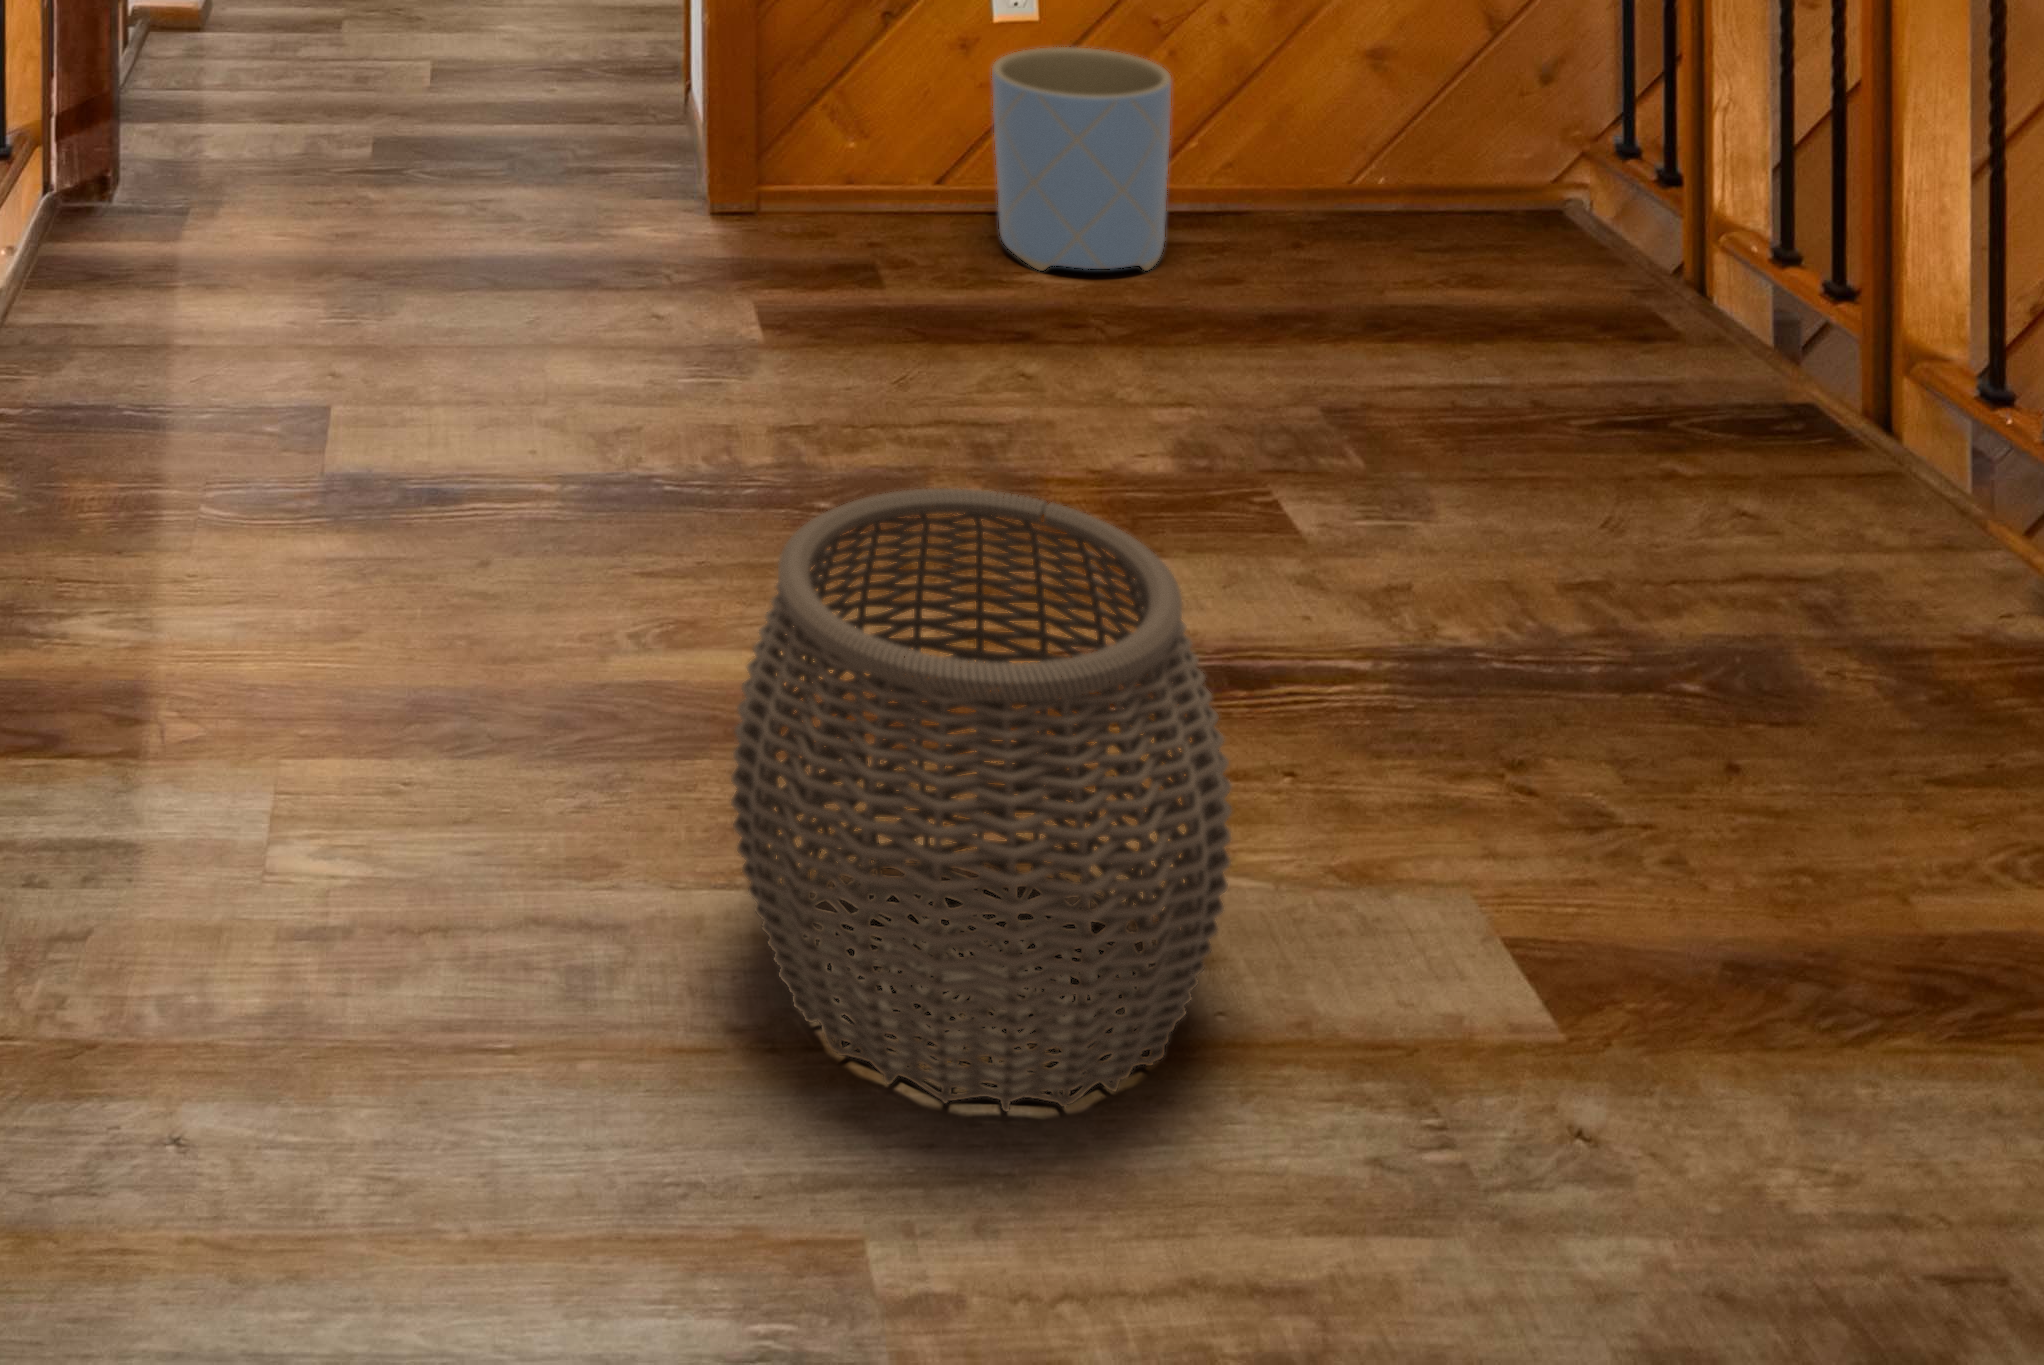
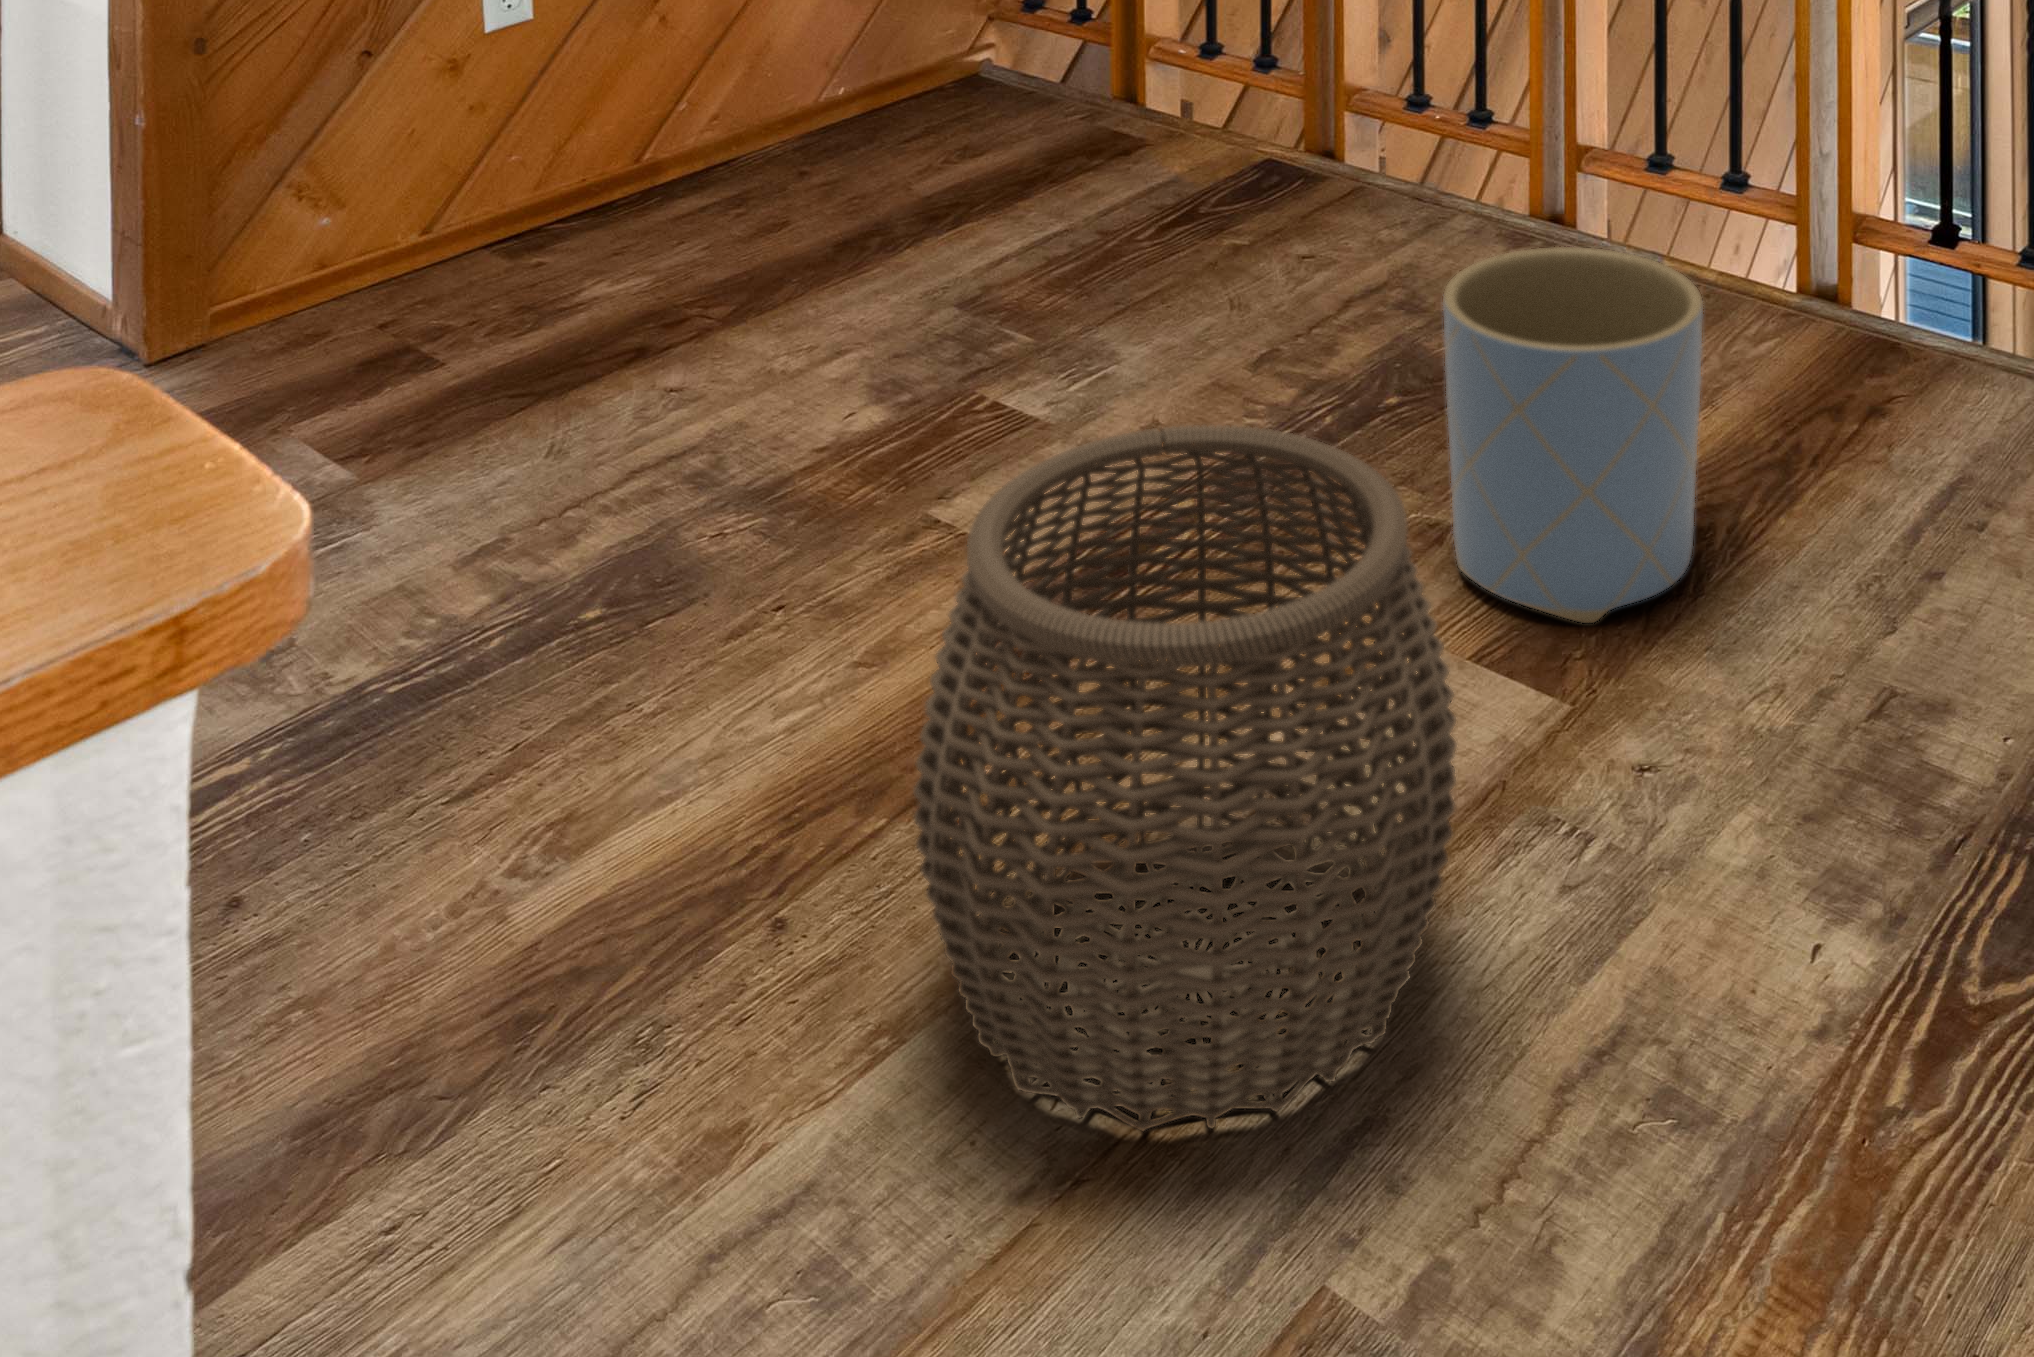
planter: present [992,47,1171,270] -> present [1443,247,1703,623]

